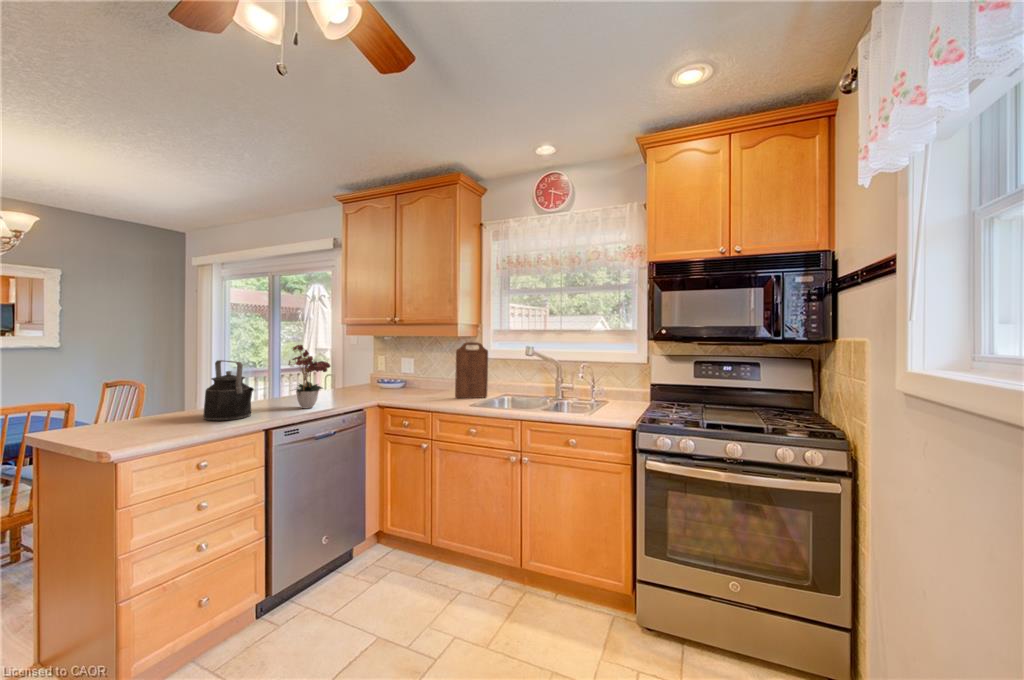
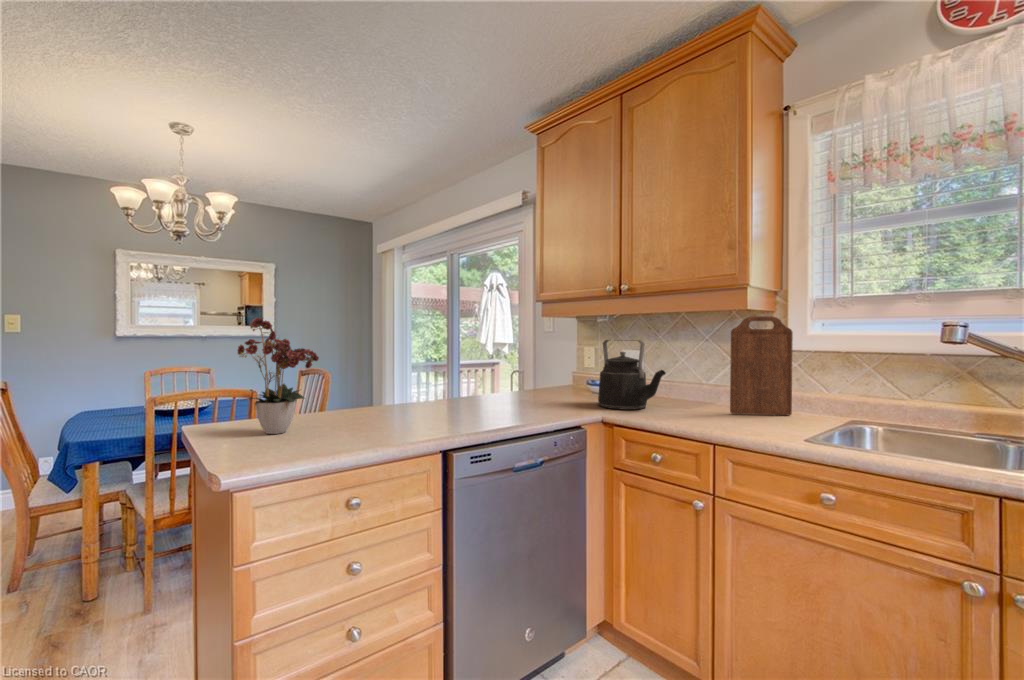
flower arrangement: present [288,345,330,409] -> present [238,318,319,434]
kettle: present [204,360,254,421] -> present [598,340,666,410]

